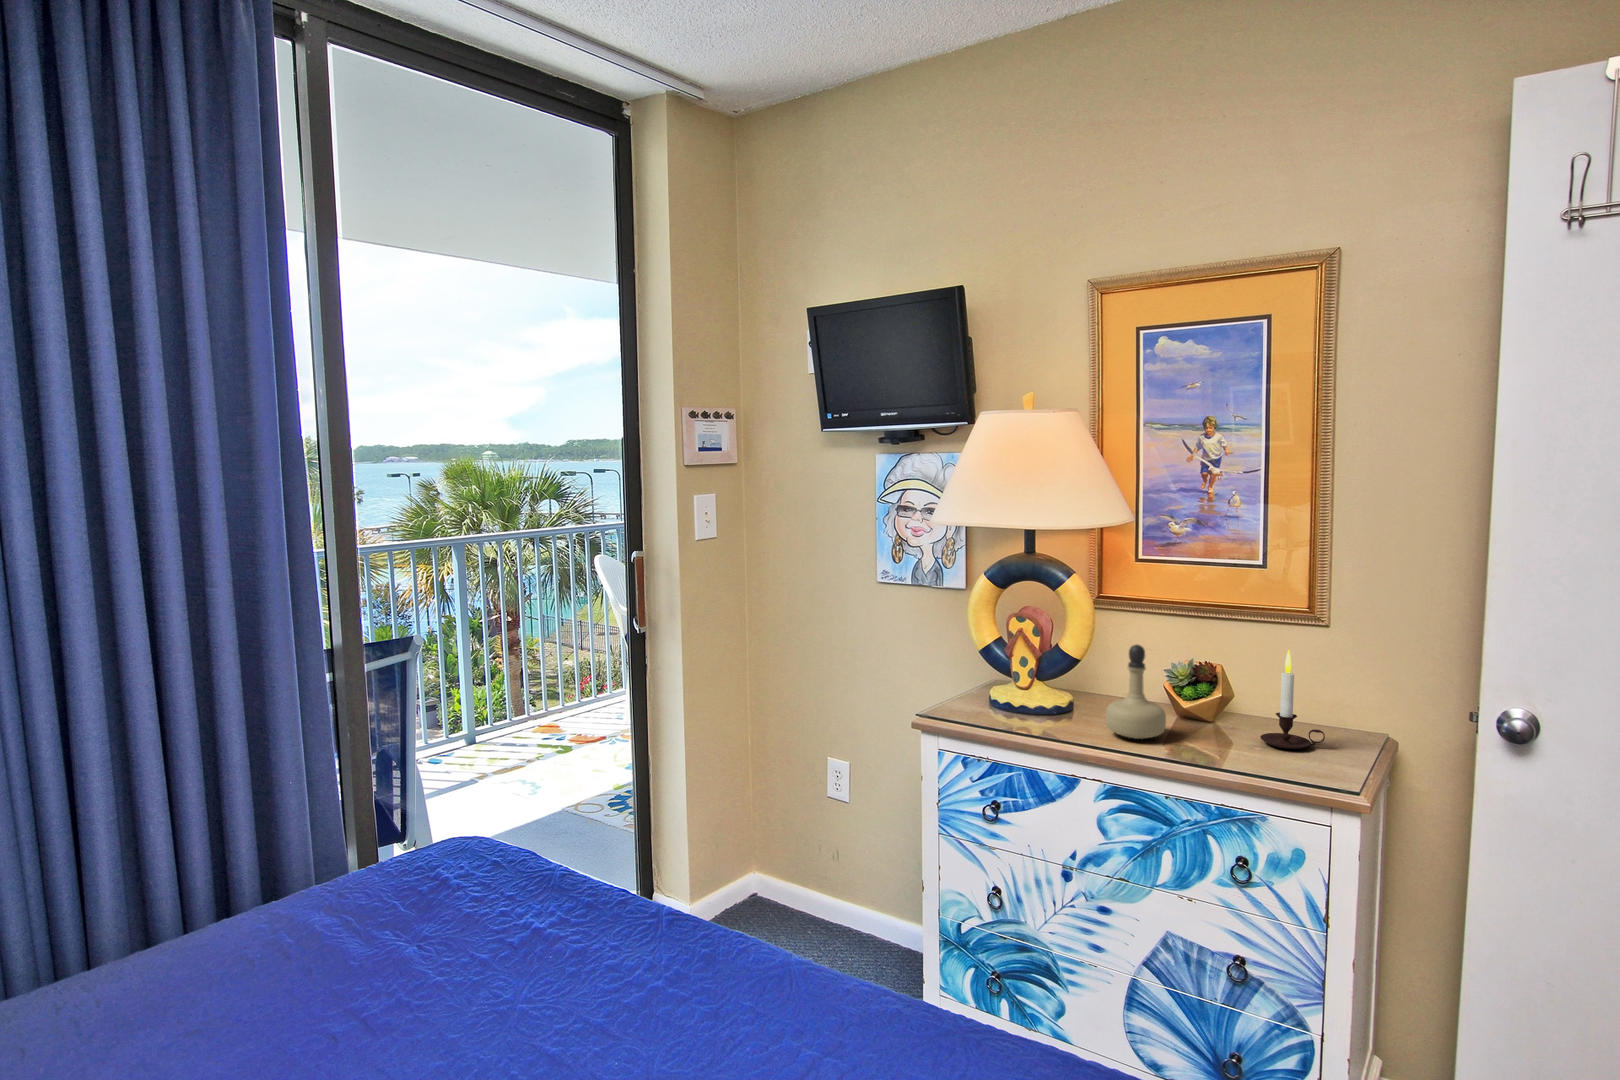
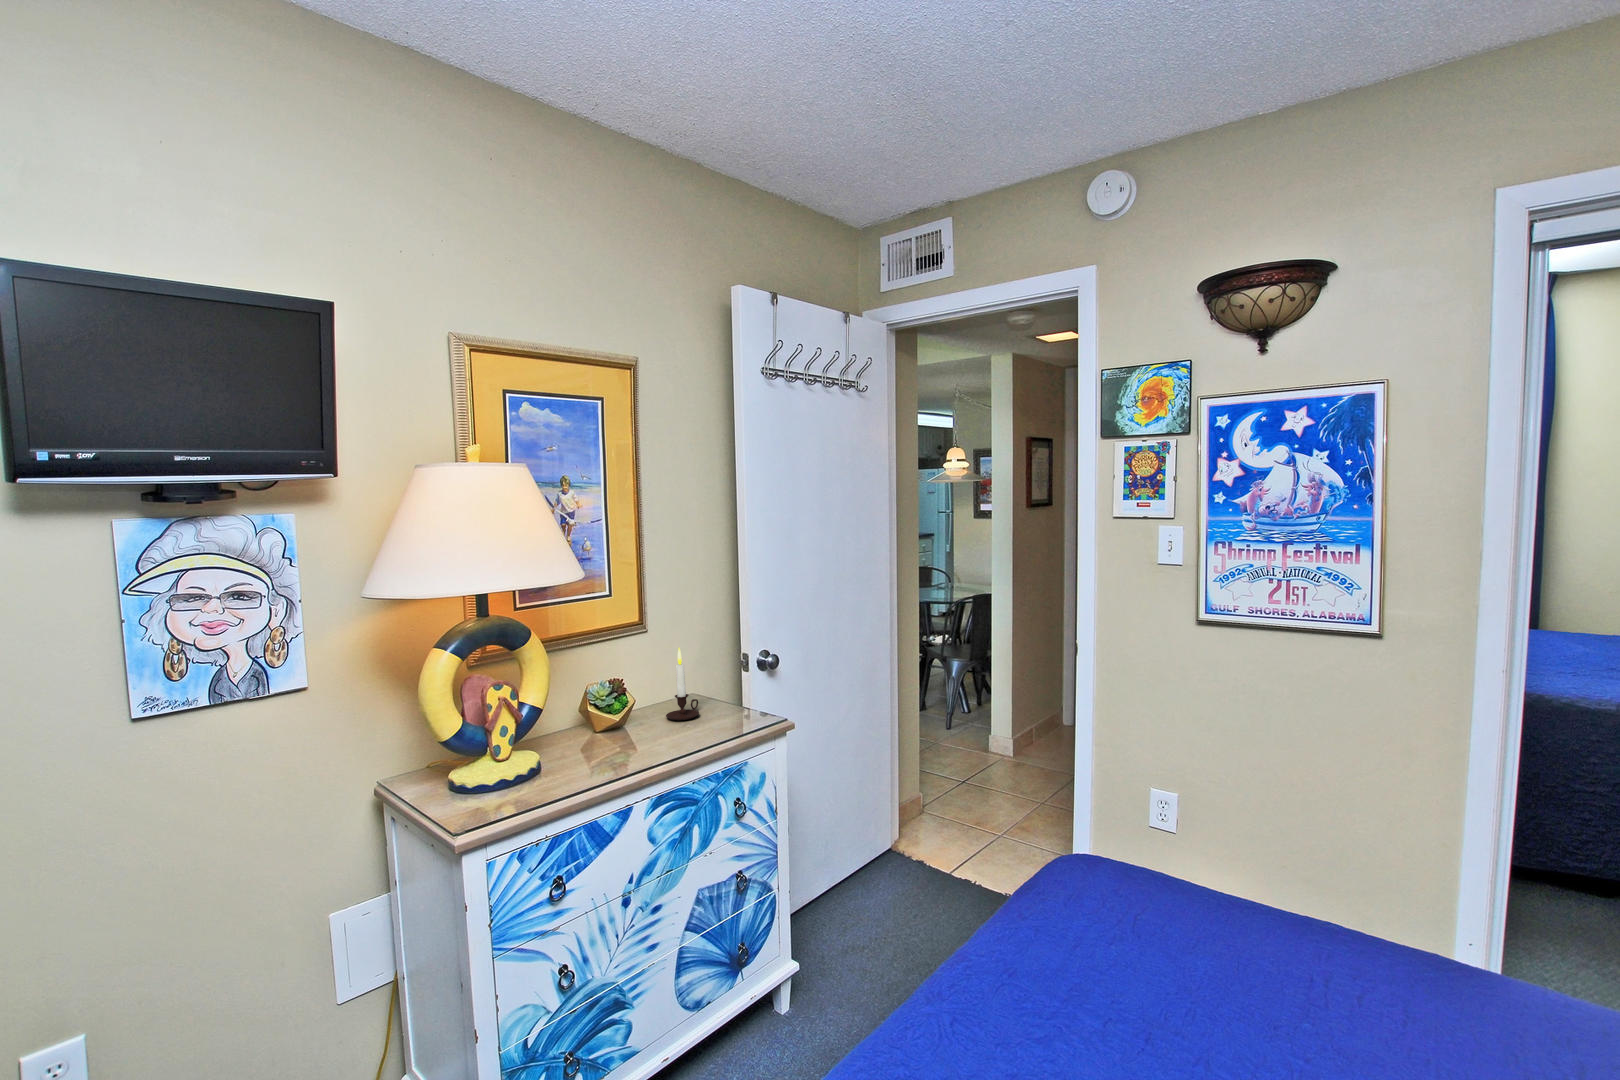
perfume bottle: present [1105,645,1166,739] -> none [597,671,648,755]

